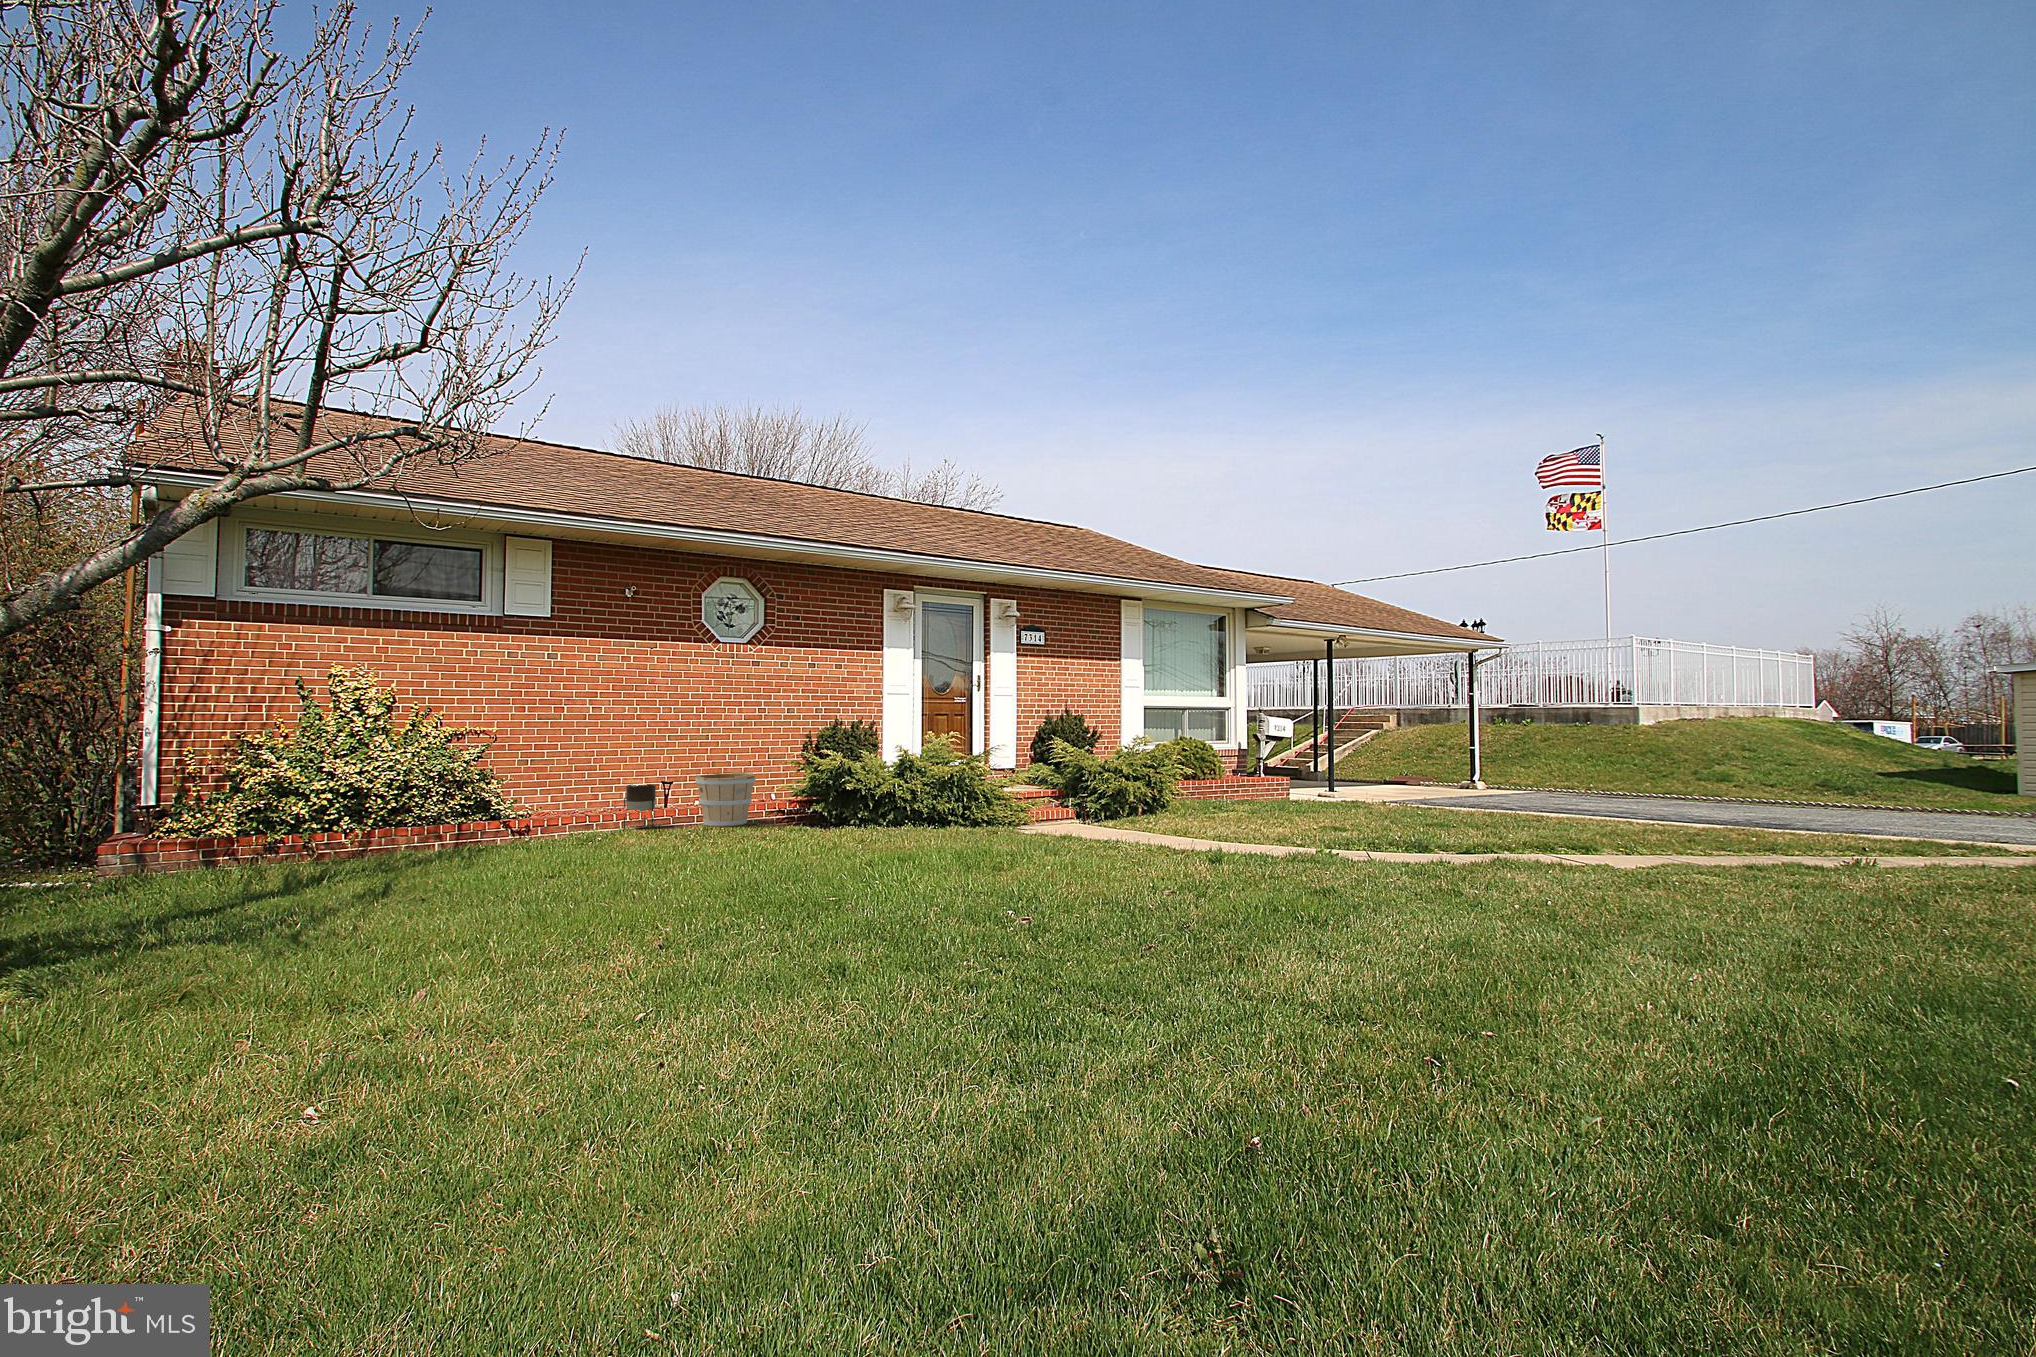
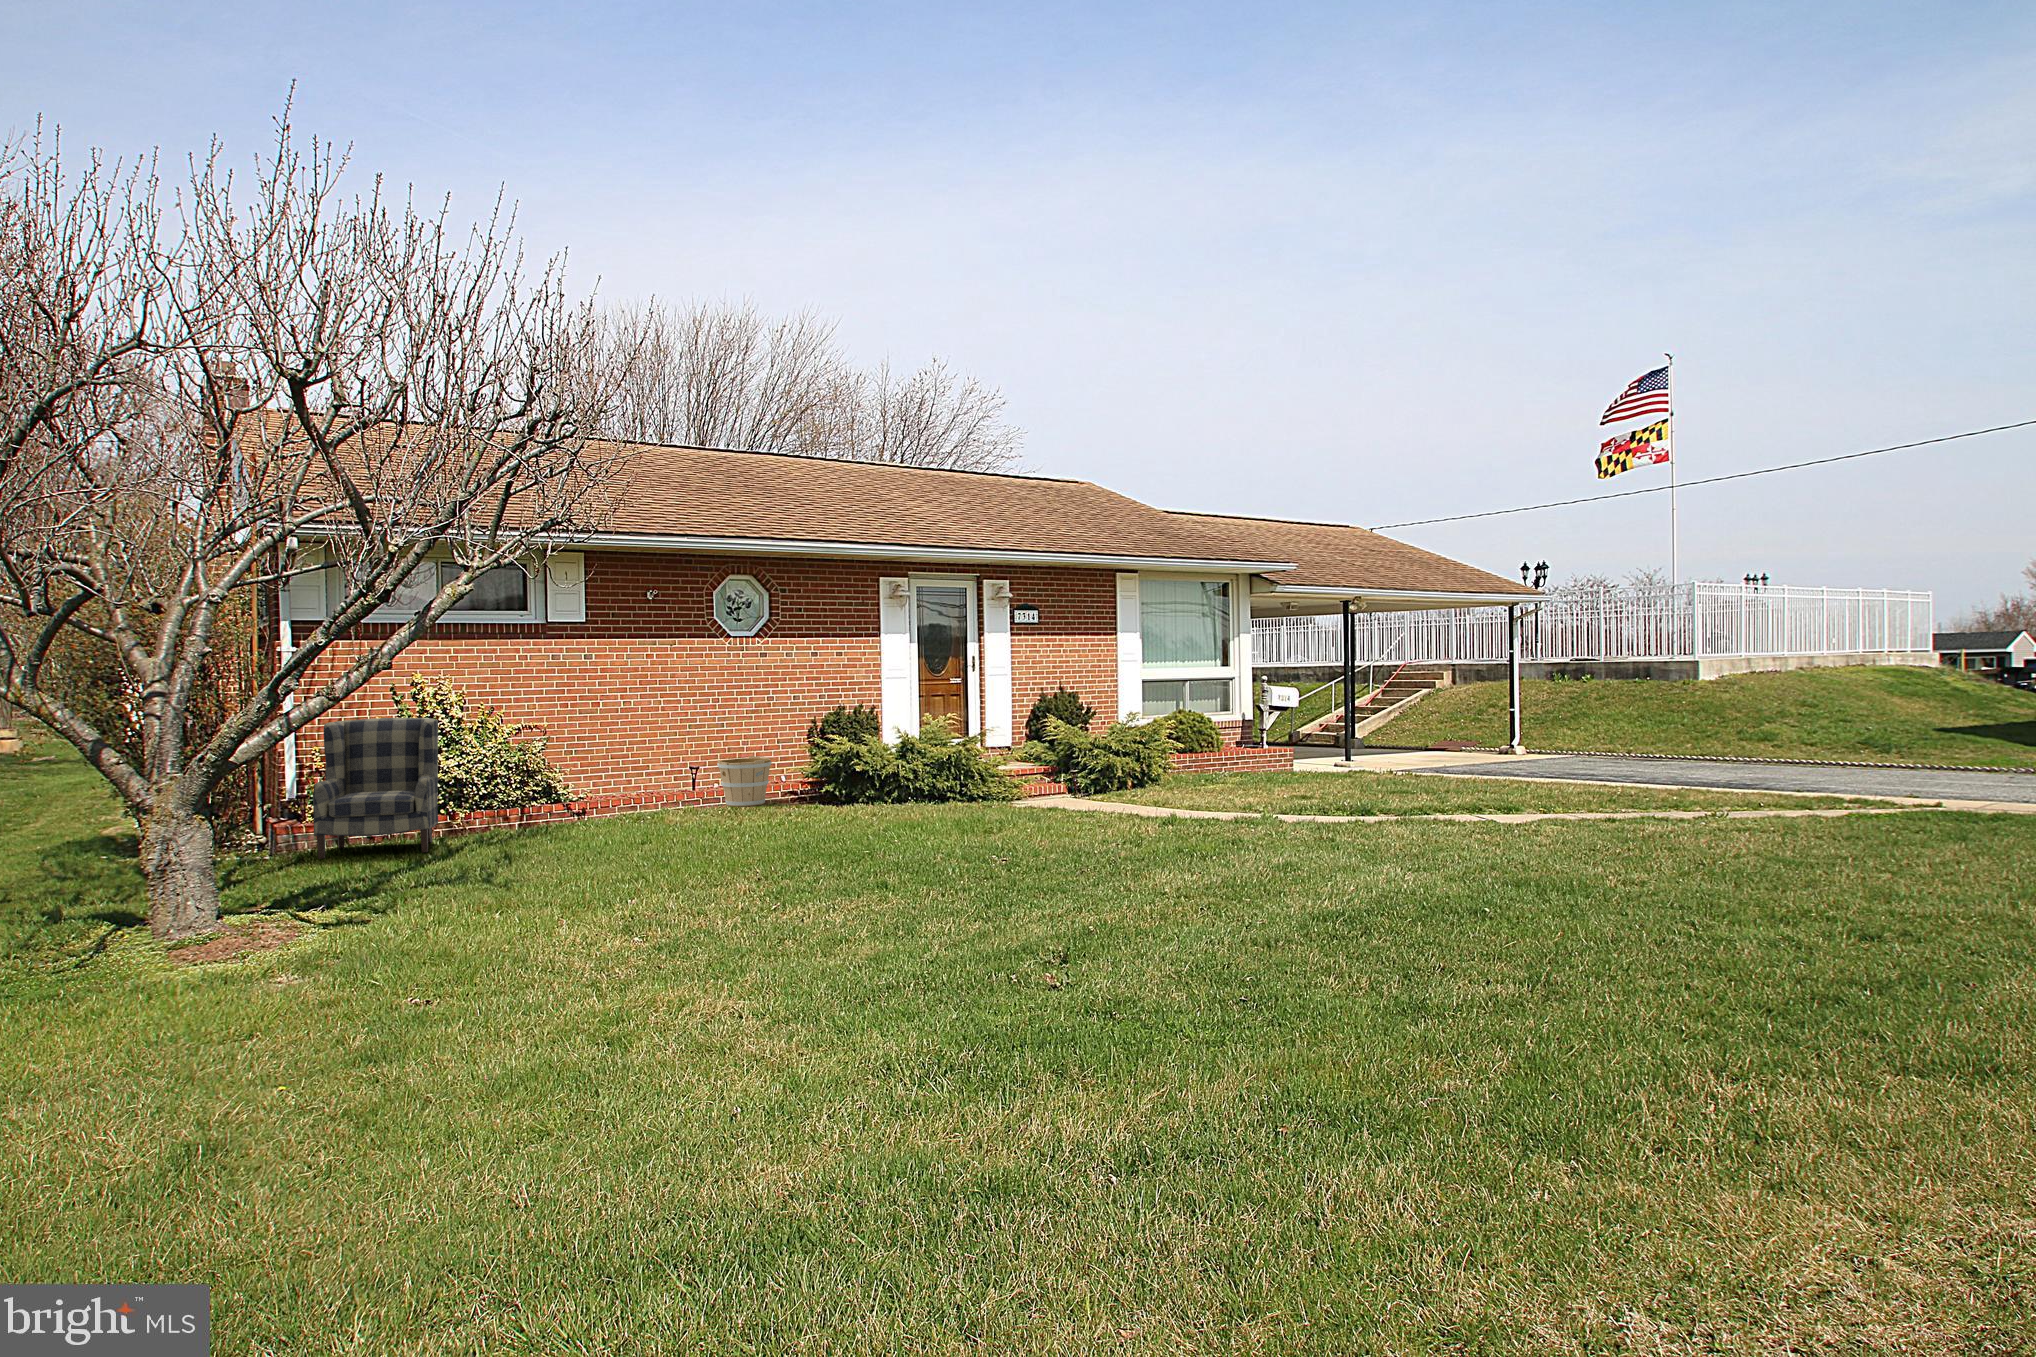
chair: none [138,715,338,886] -> present [313,718,438,859]
planter: present [624,784,656,829] -> none [656,769,684,810]

